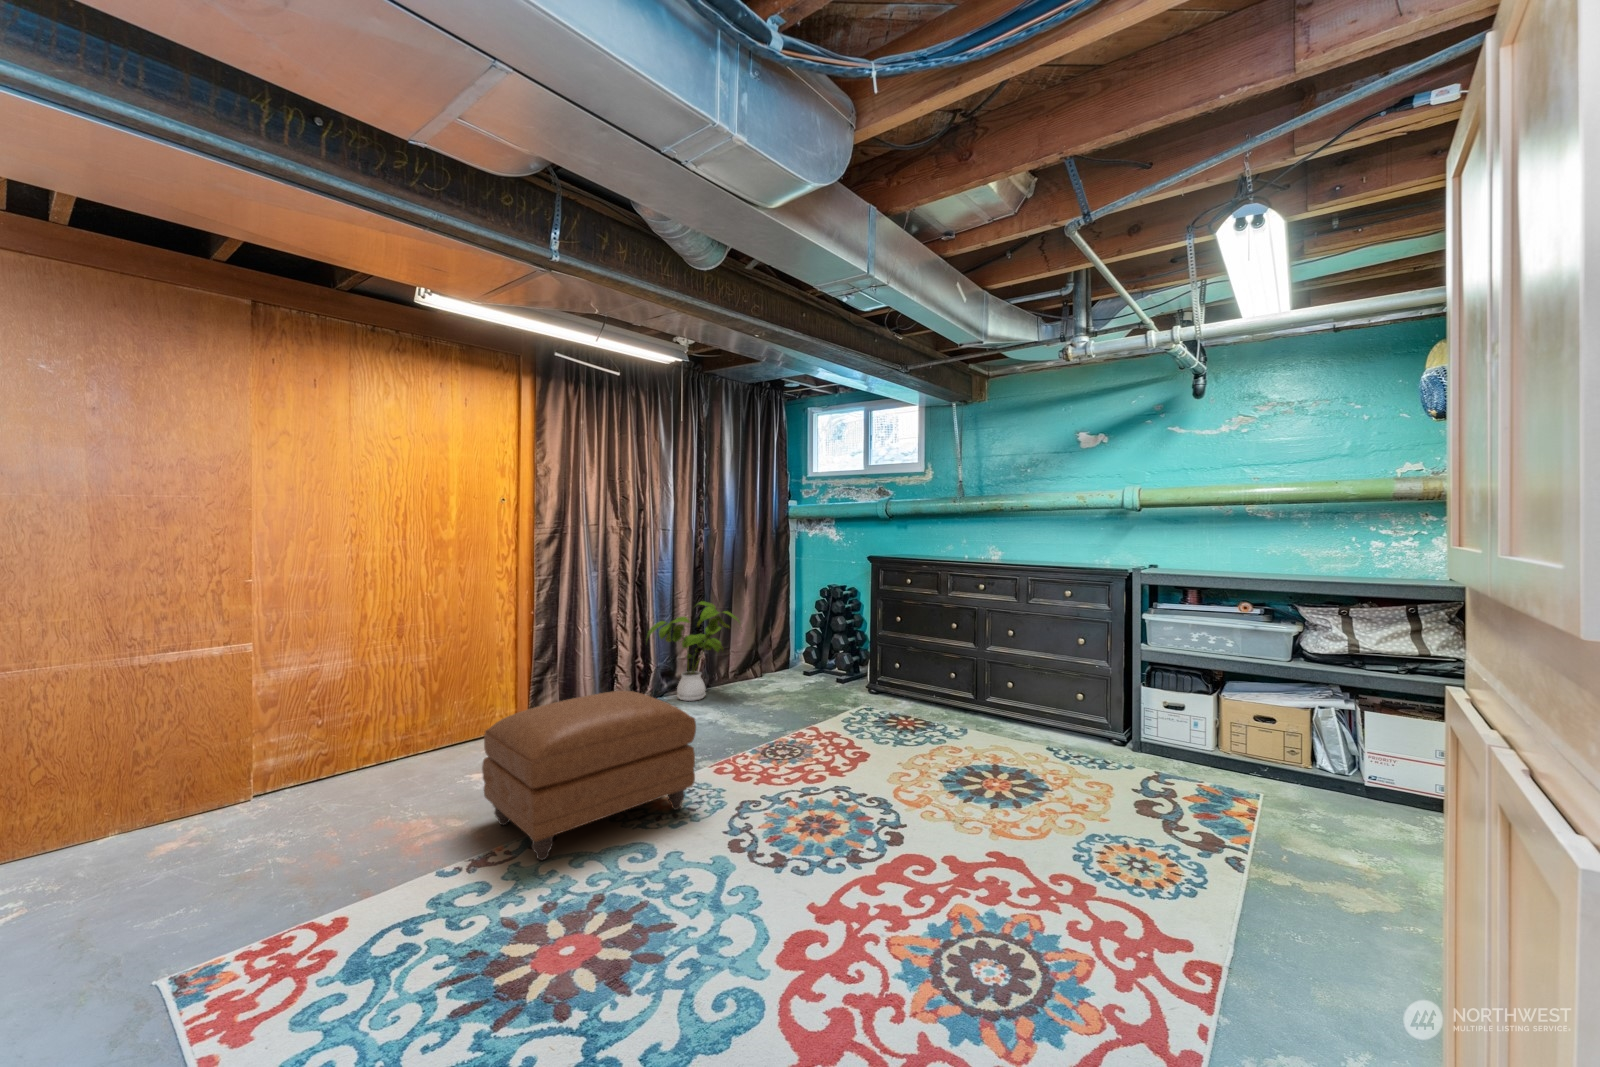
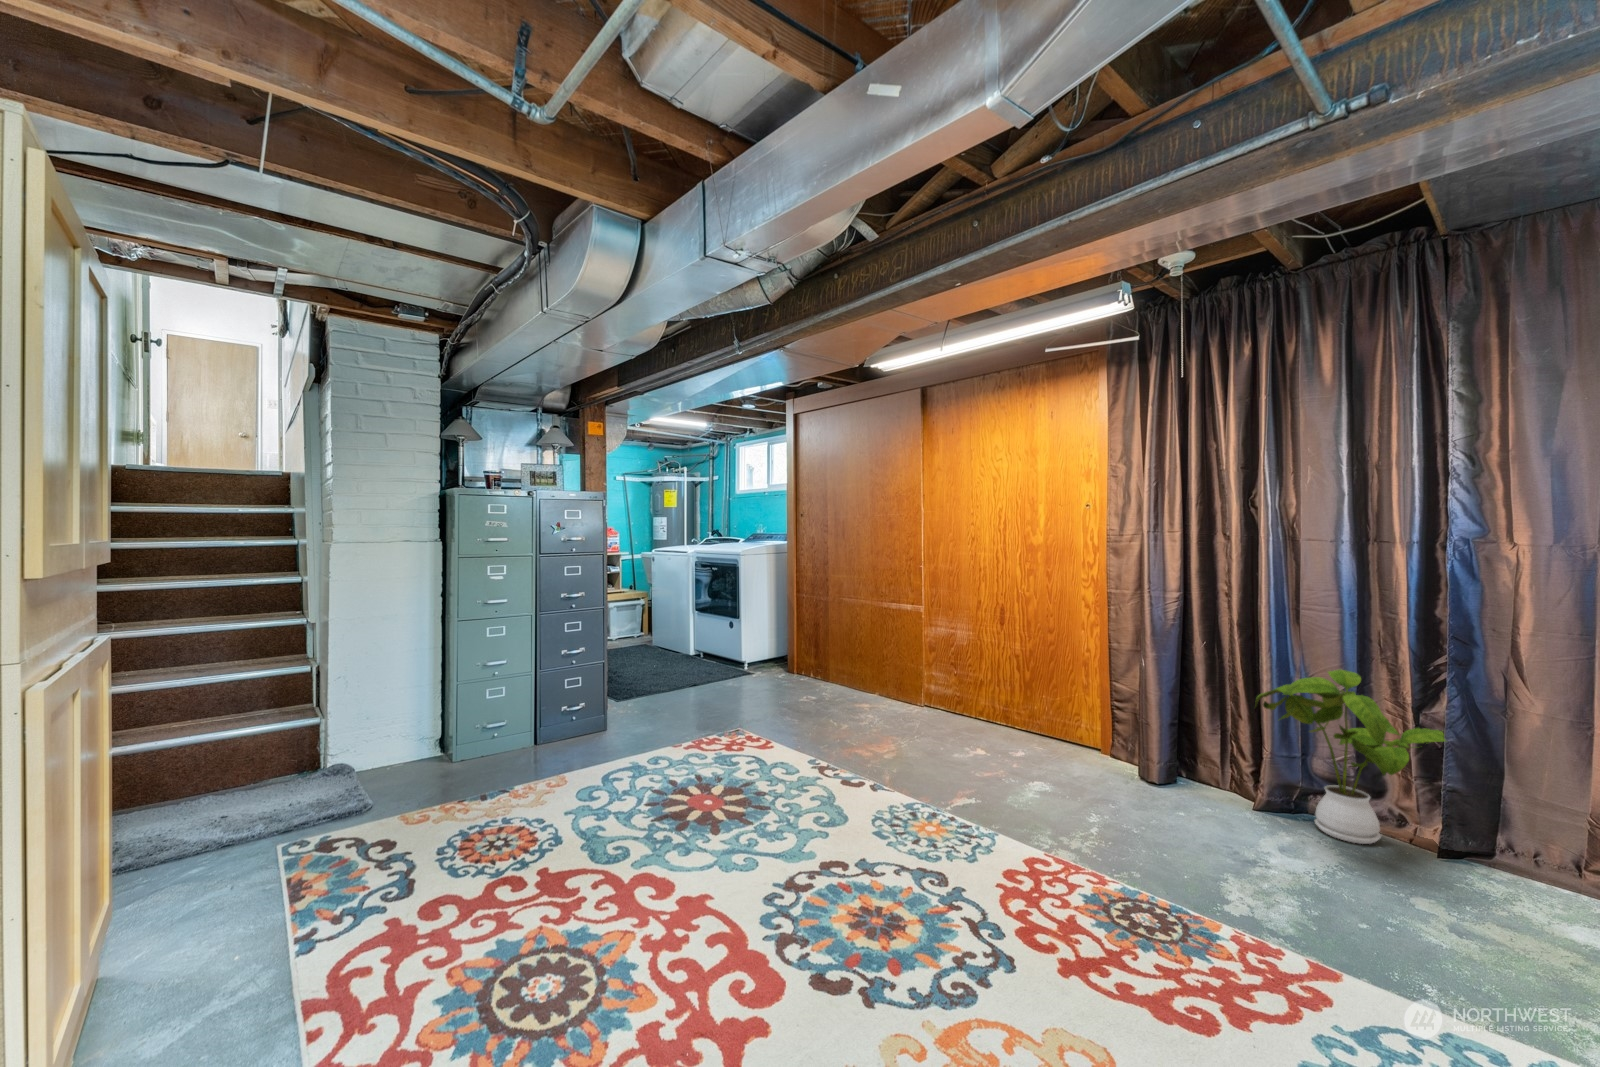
ottoman: present [482,691,696,860] -> none [804,683,990,830]

